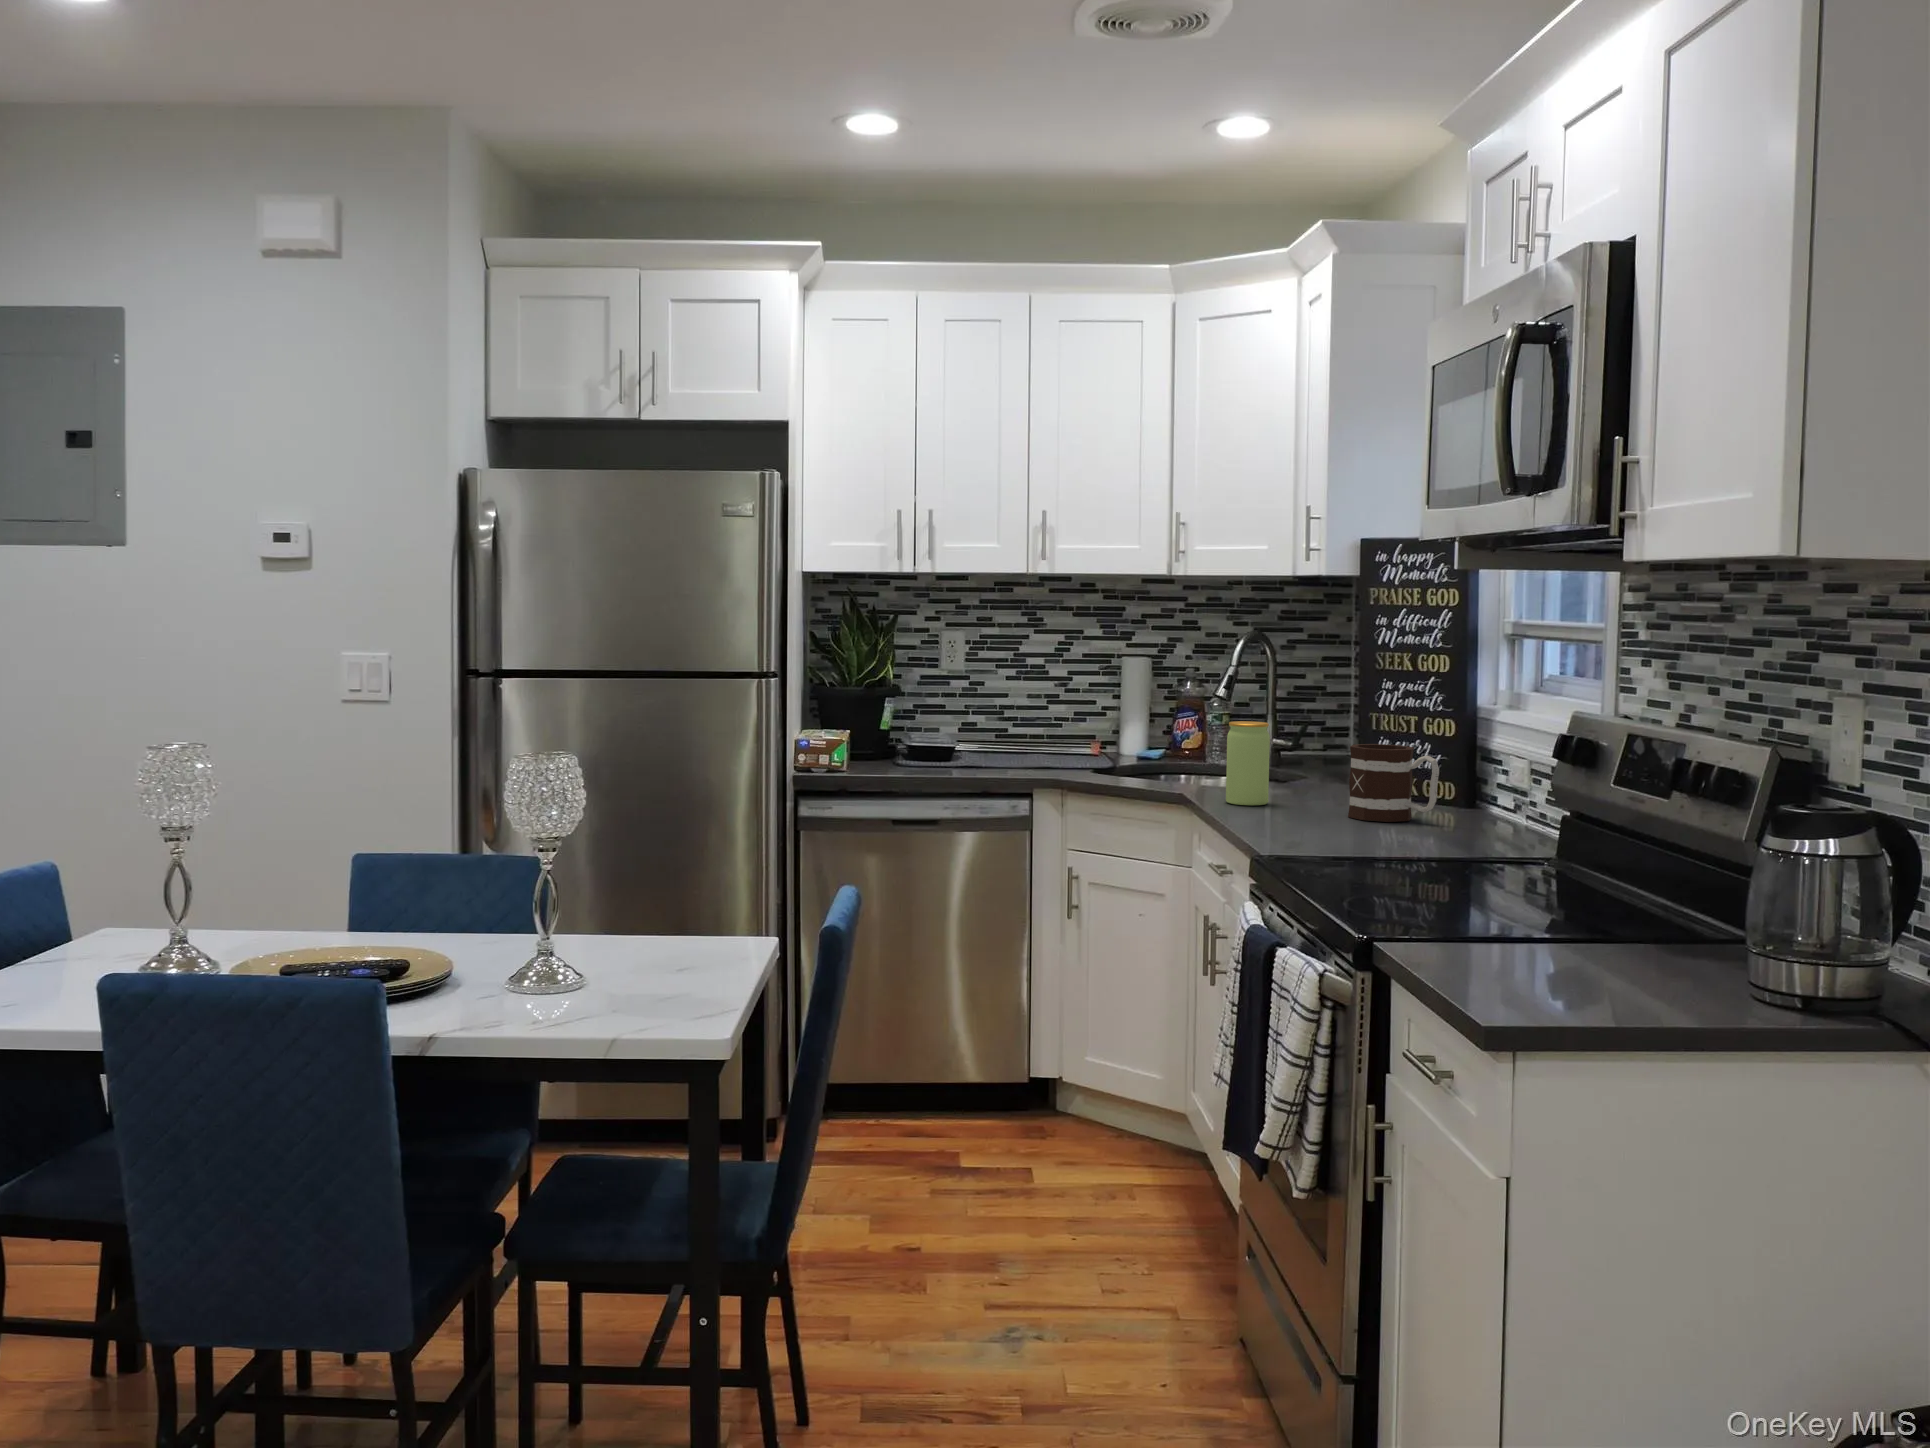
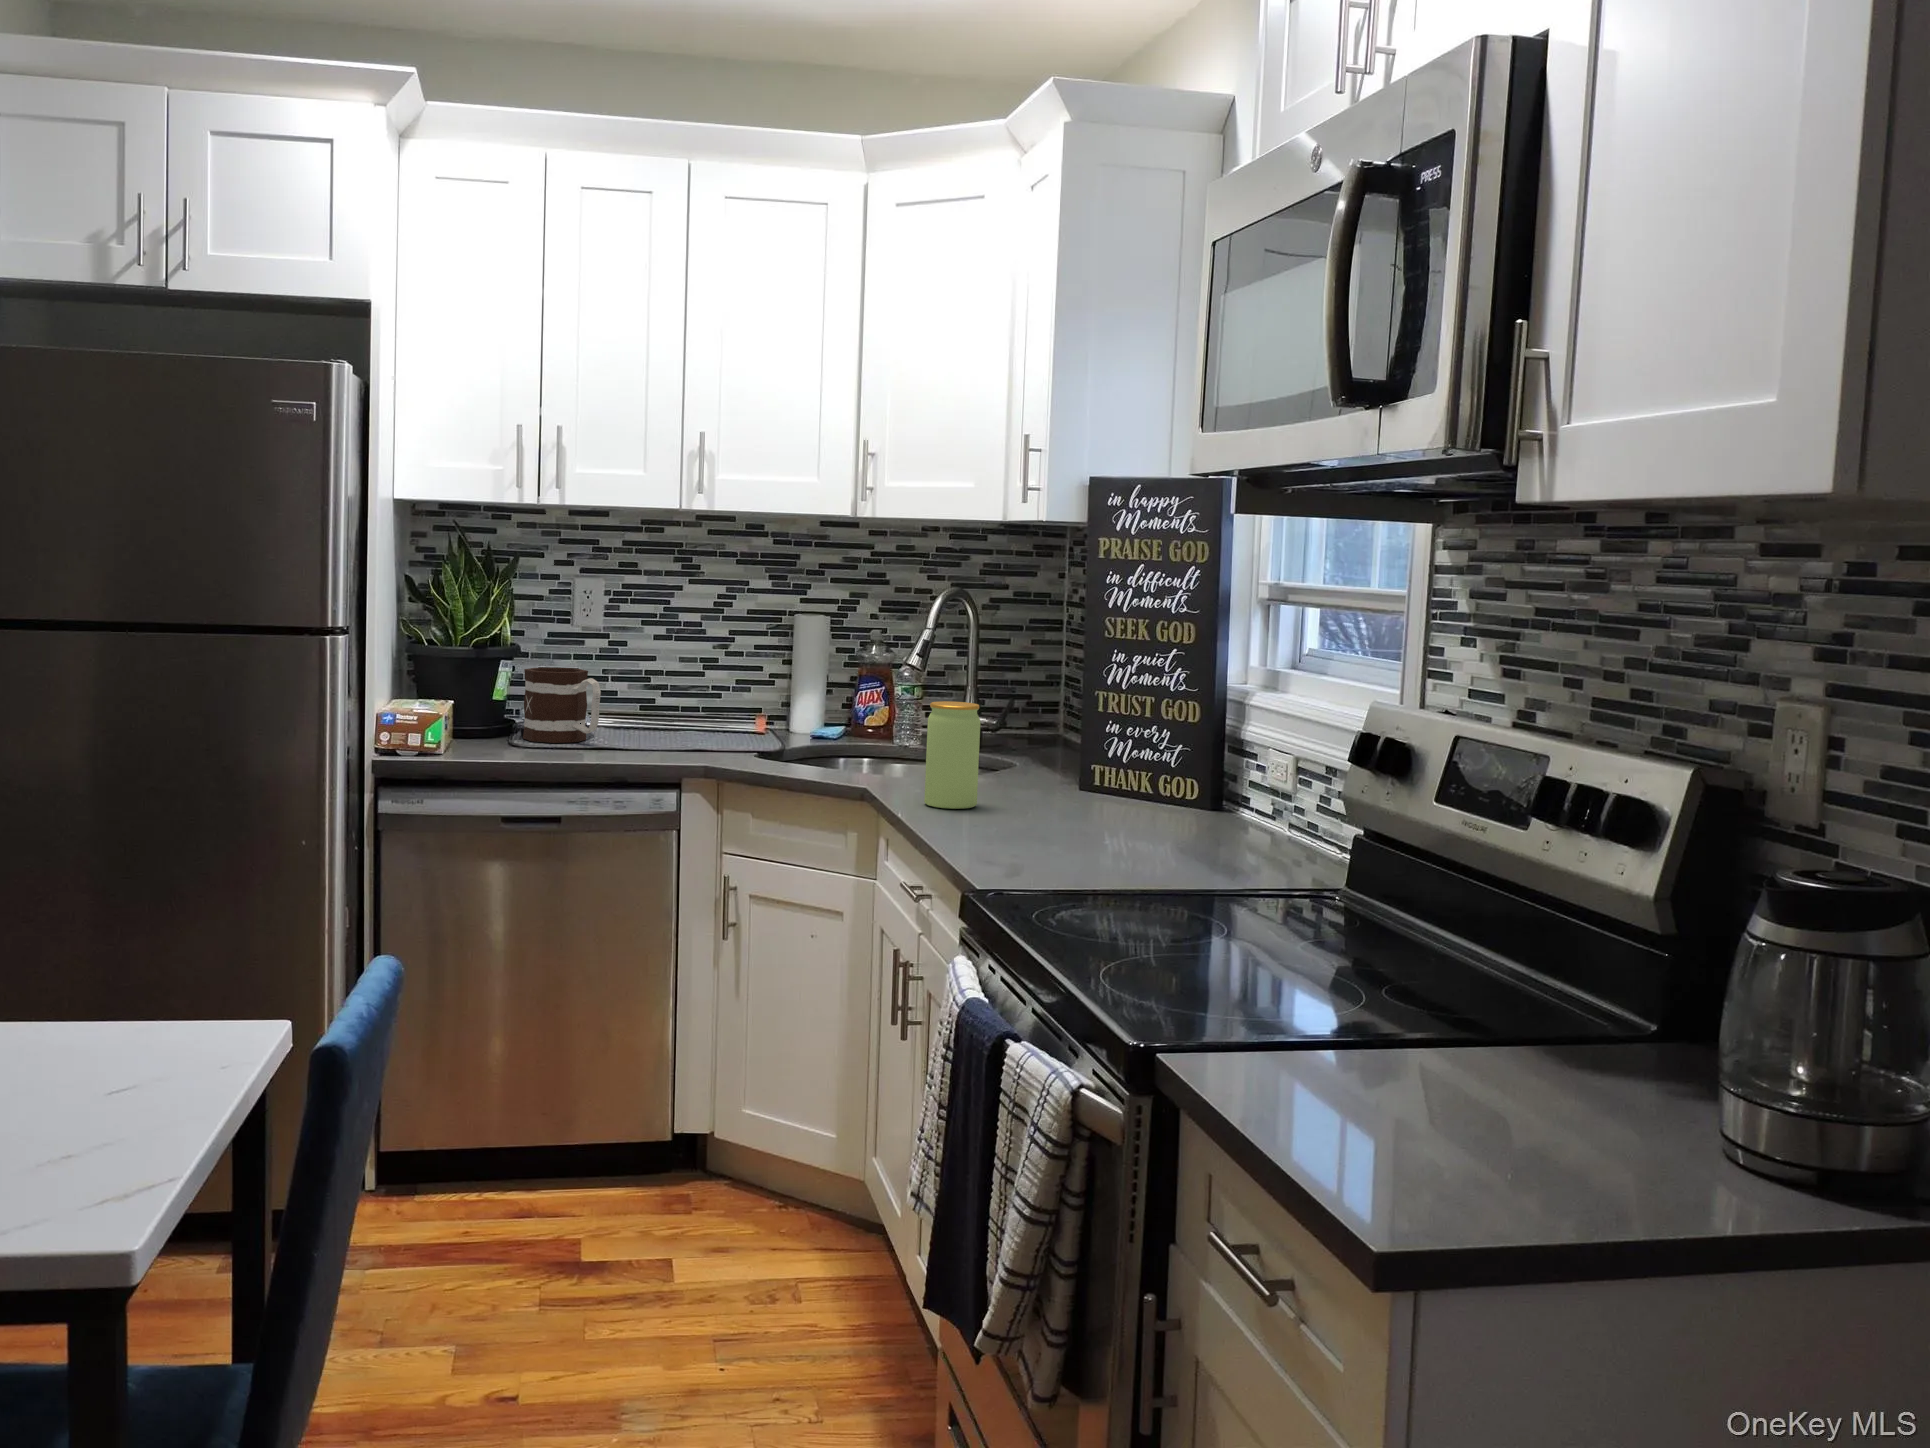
mug: present [1348,744,1439,822] -> present [523,668,601,743]

